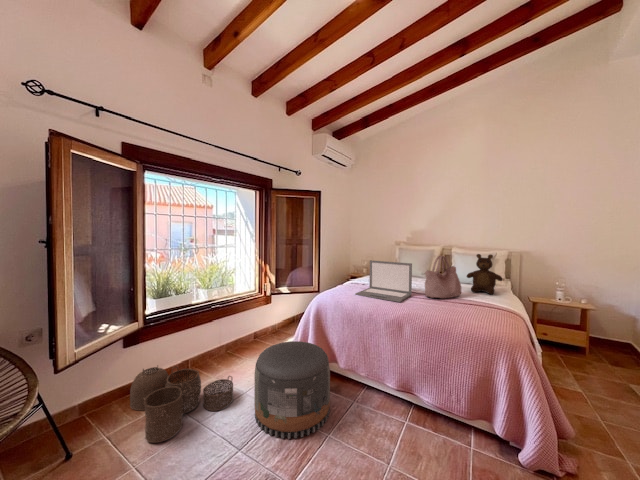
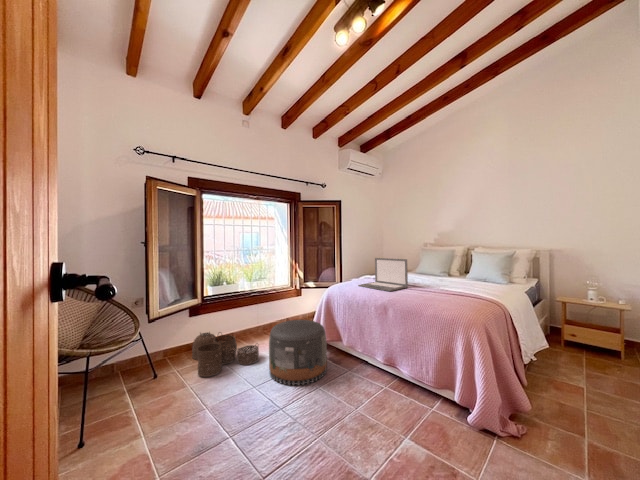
teddy bear: present [467,254,503,294] -> none [471,251,505,289]
handbag: present [425,256,461,299] -> none [419,252,457,290]

